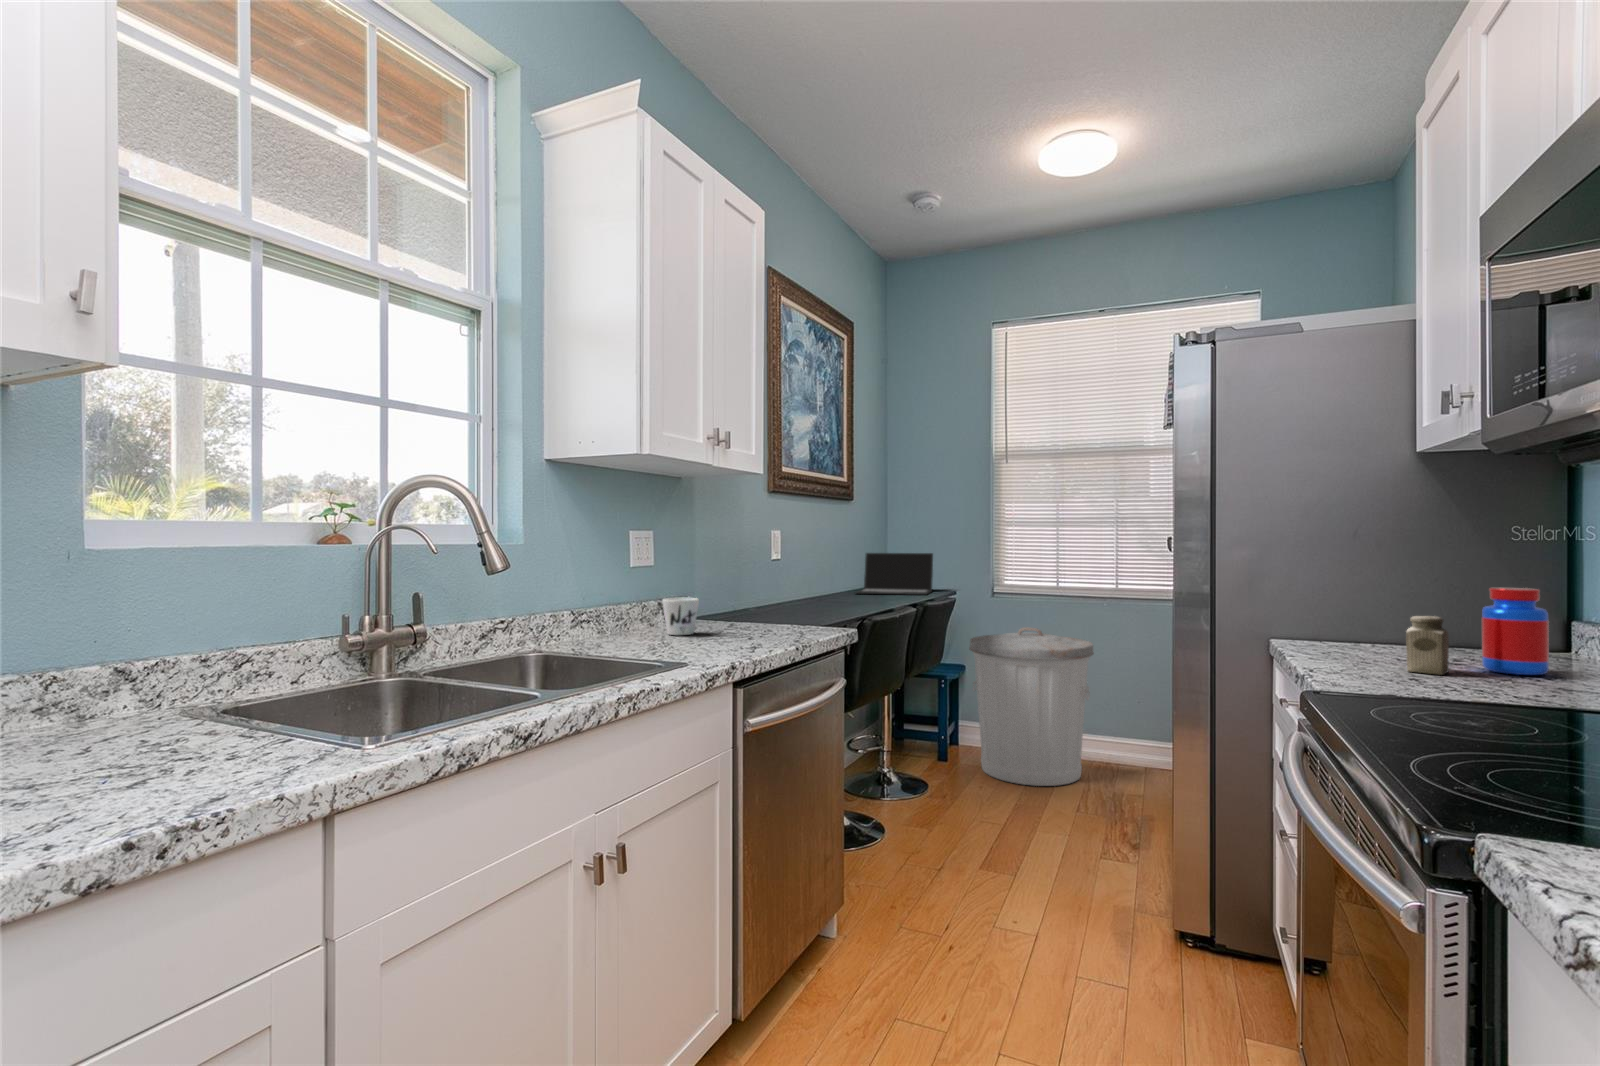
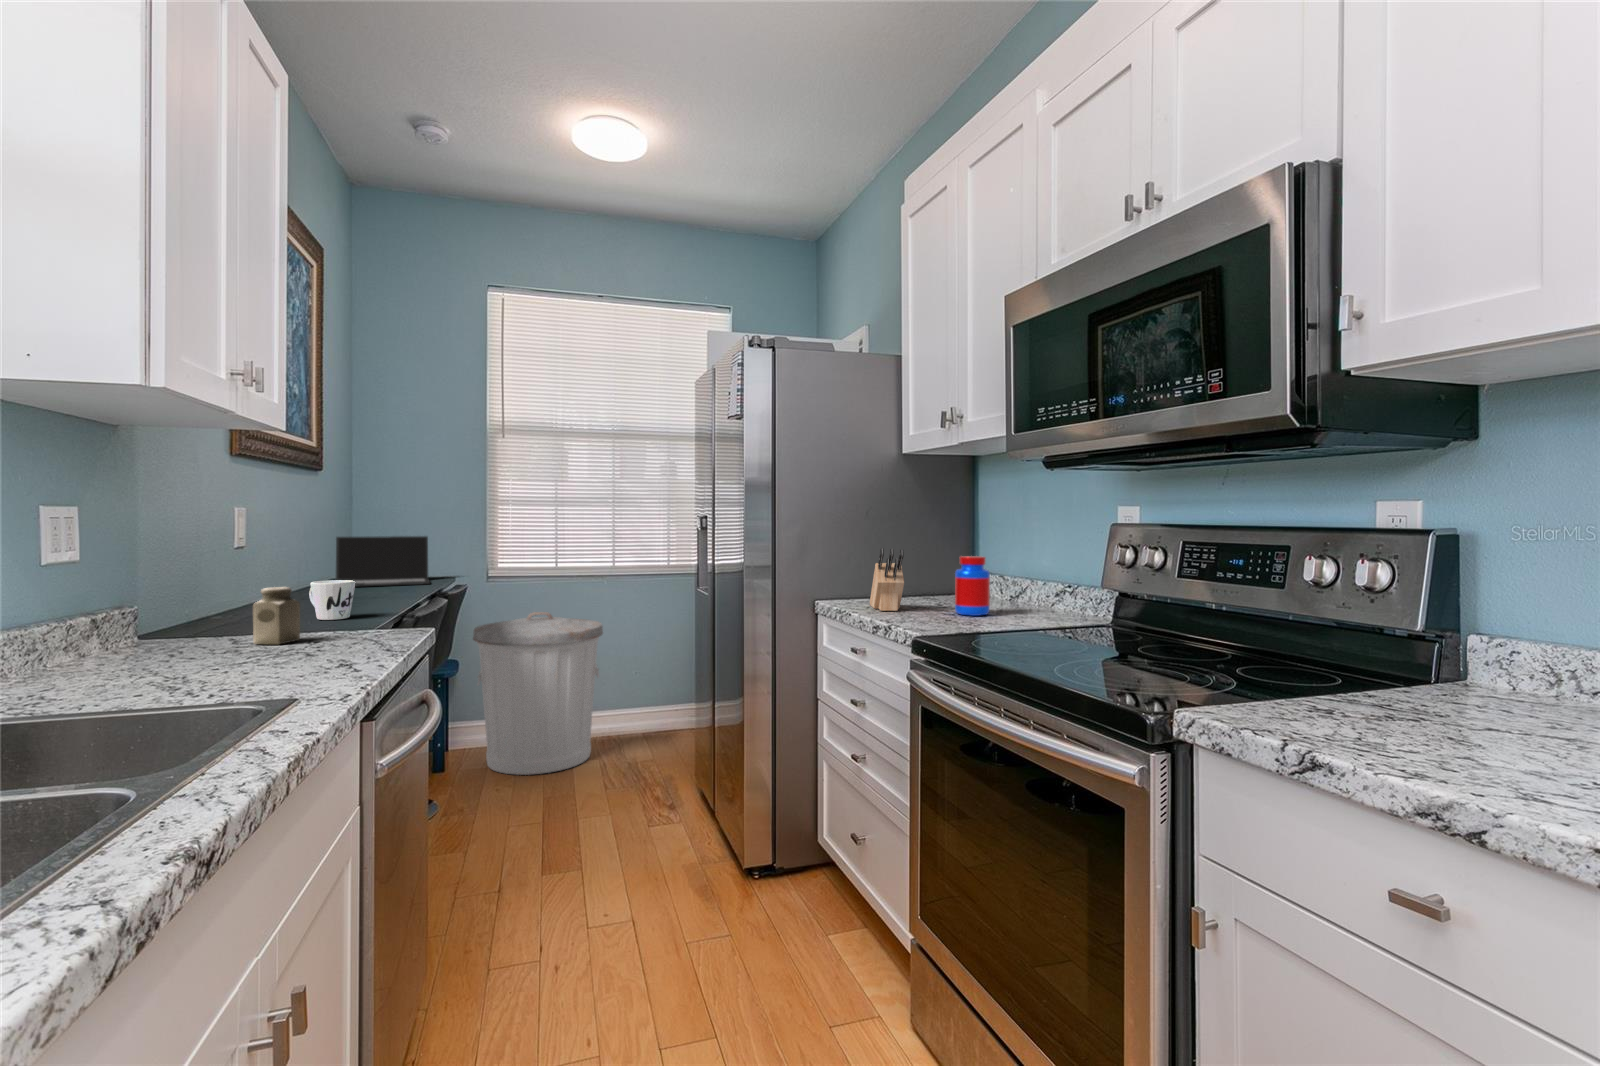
knife block: none [1350,573,1403,657] -> present [870,548,904,611]
mug: present [663,598,699,635] -> present [309,580,356,620]
salt shaker: present [1406,616,1449,675] -> present [253,587,300,644]

